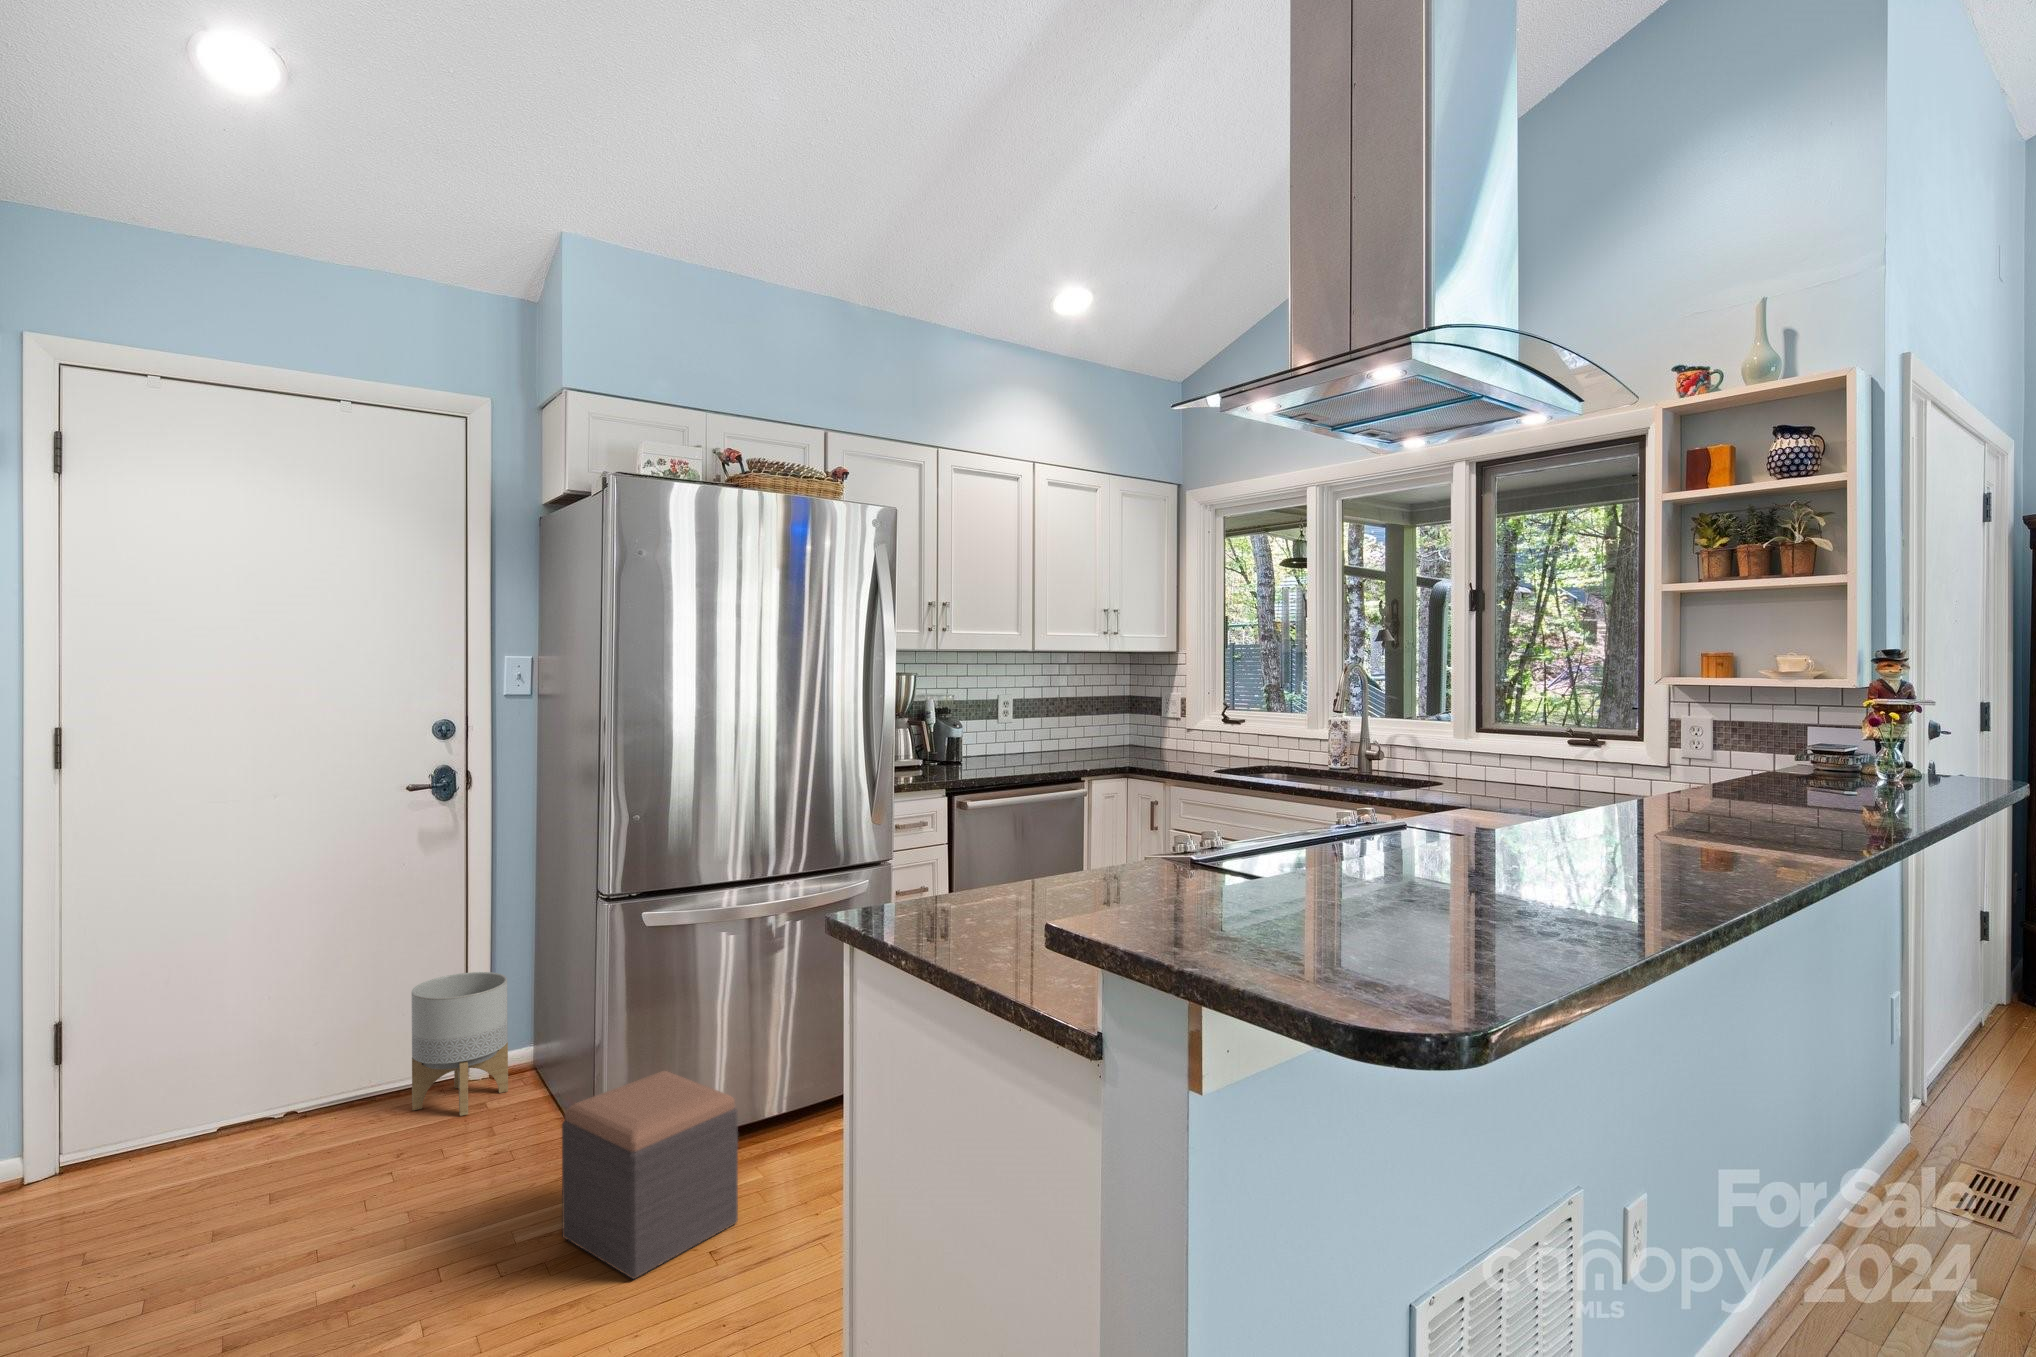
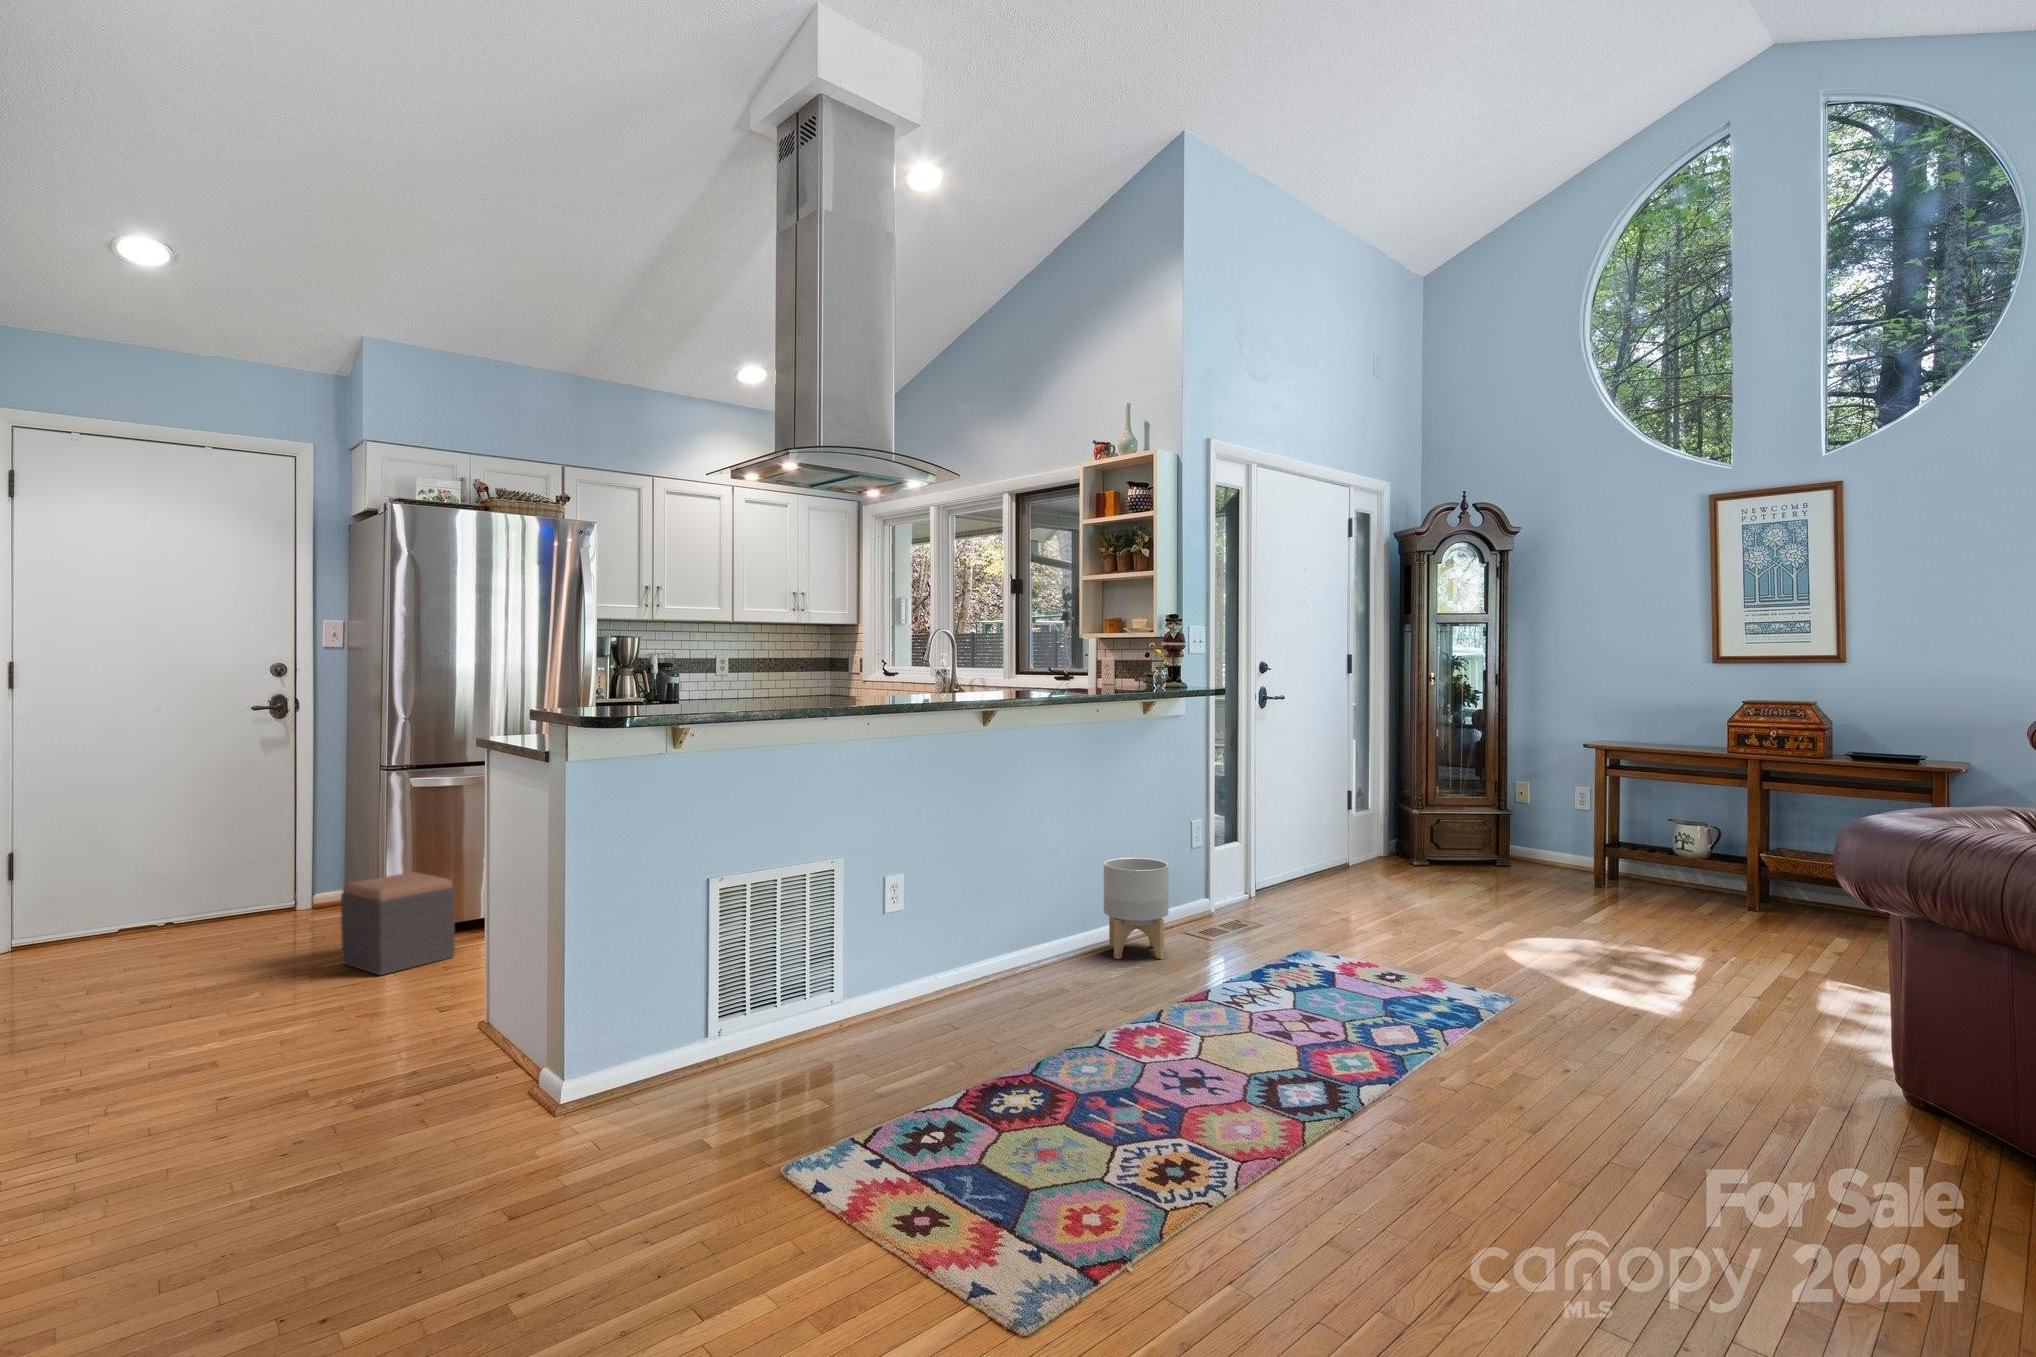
planter: present [412,972,508,1116] -> present [1104,858,1169,959]

